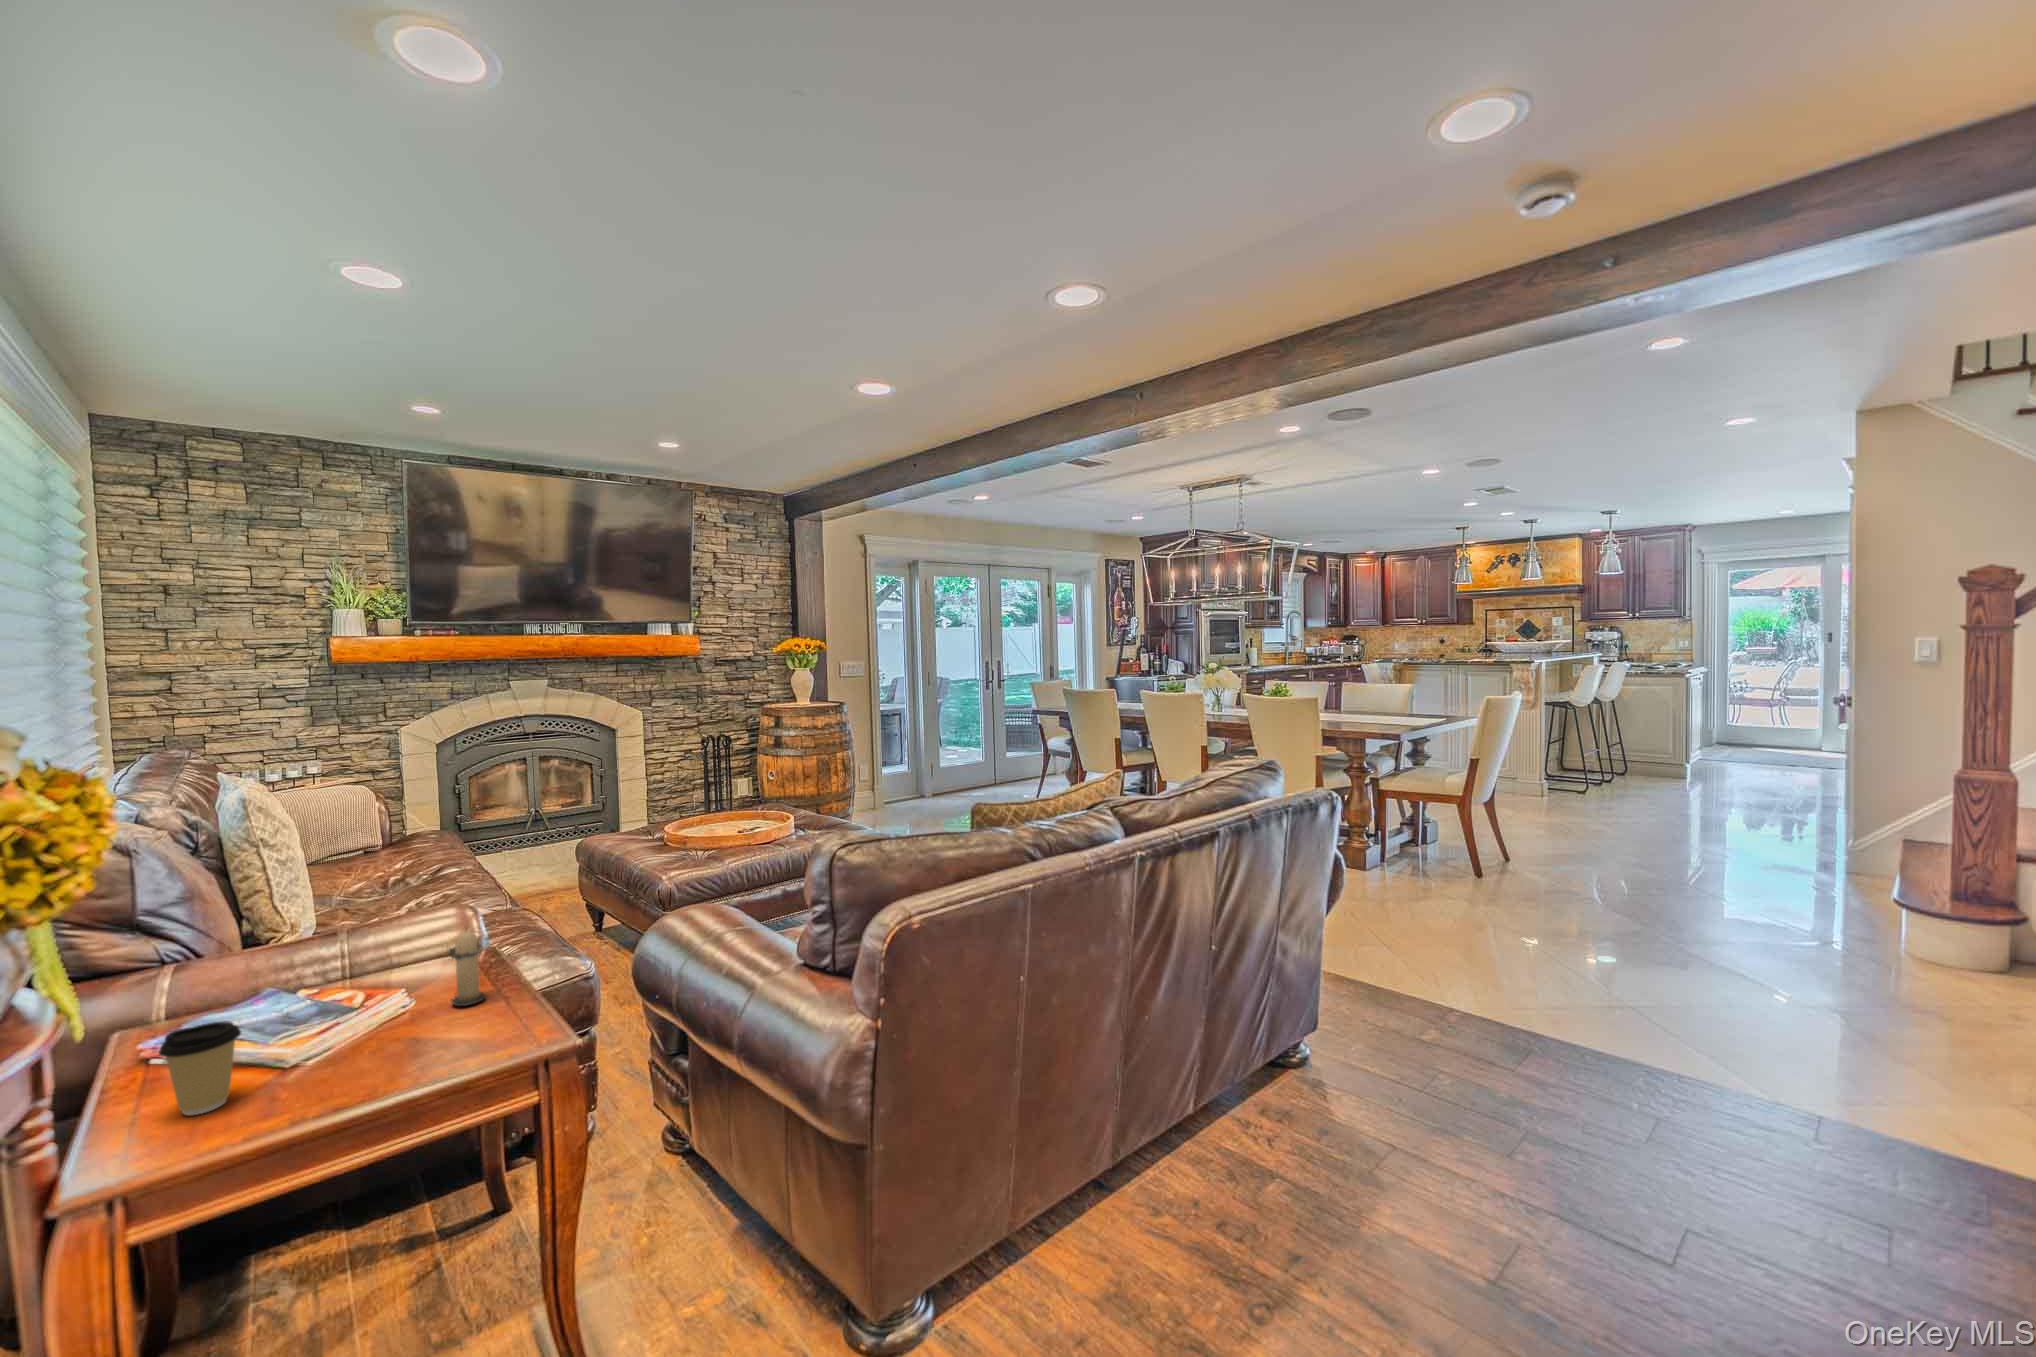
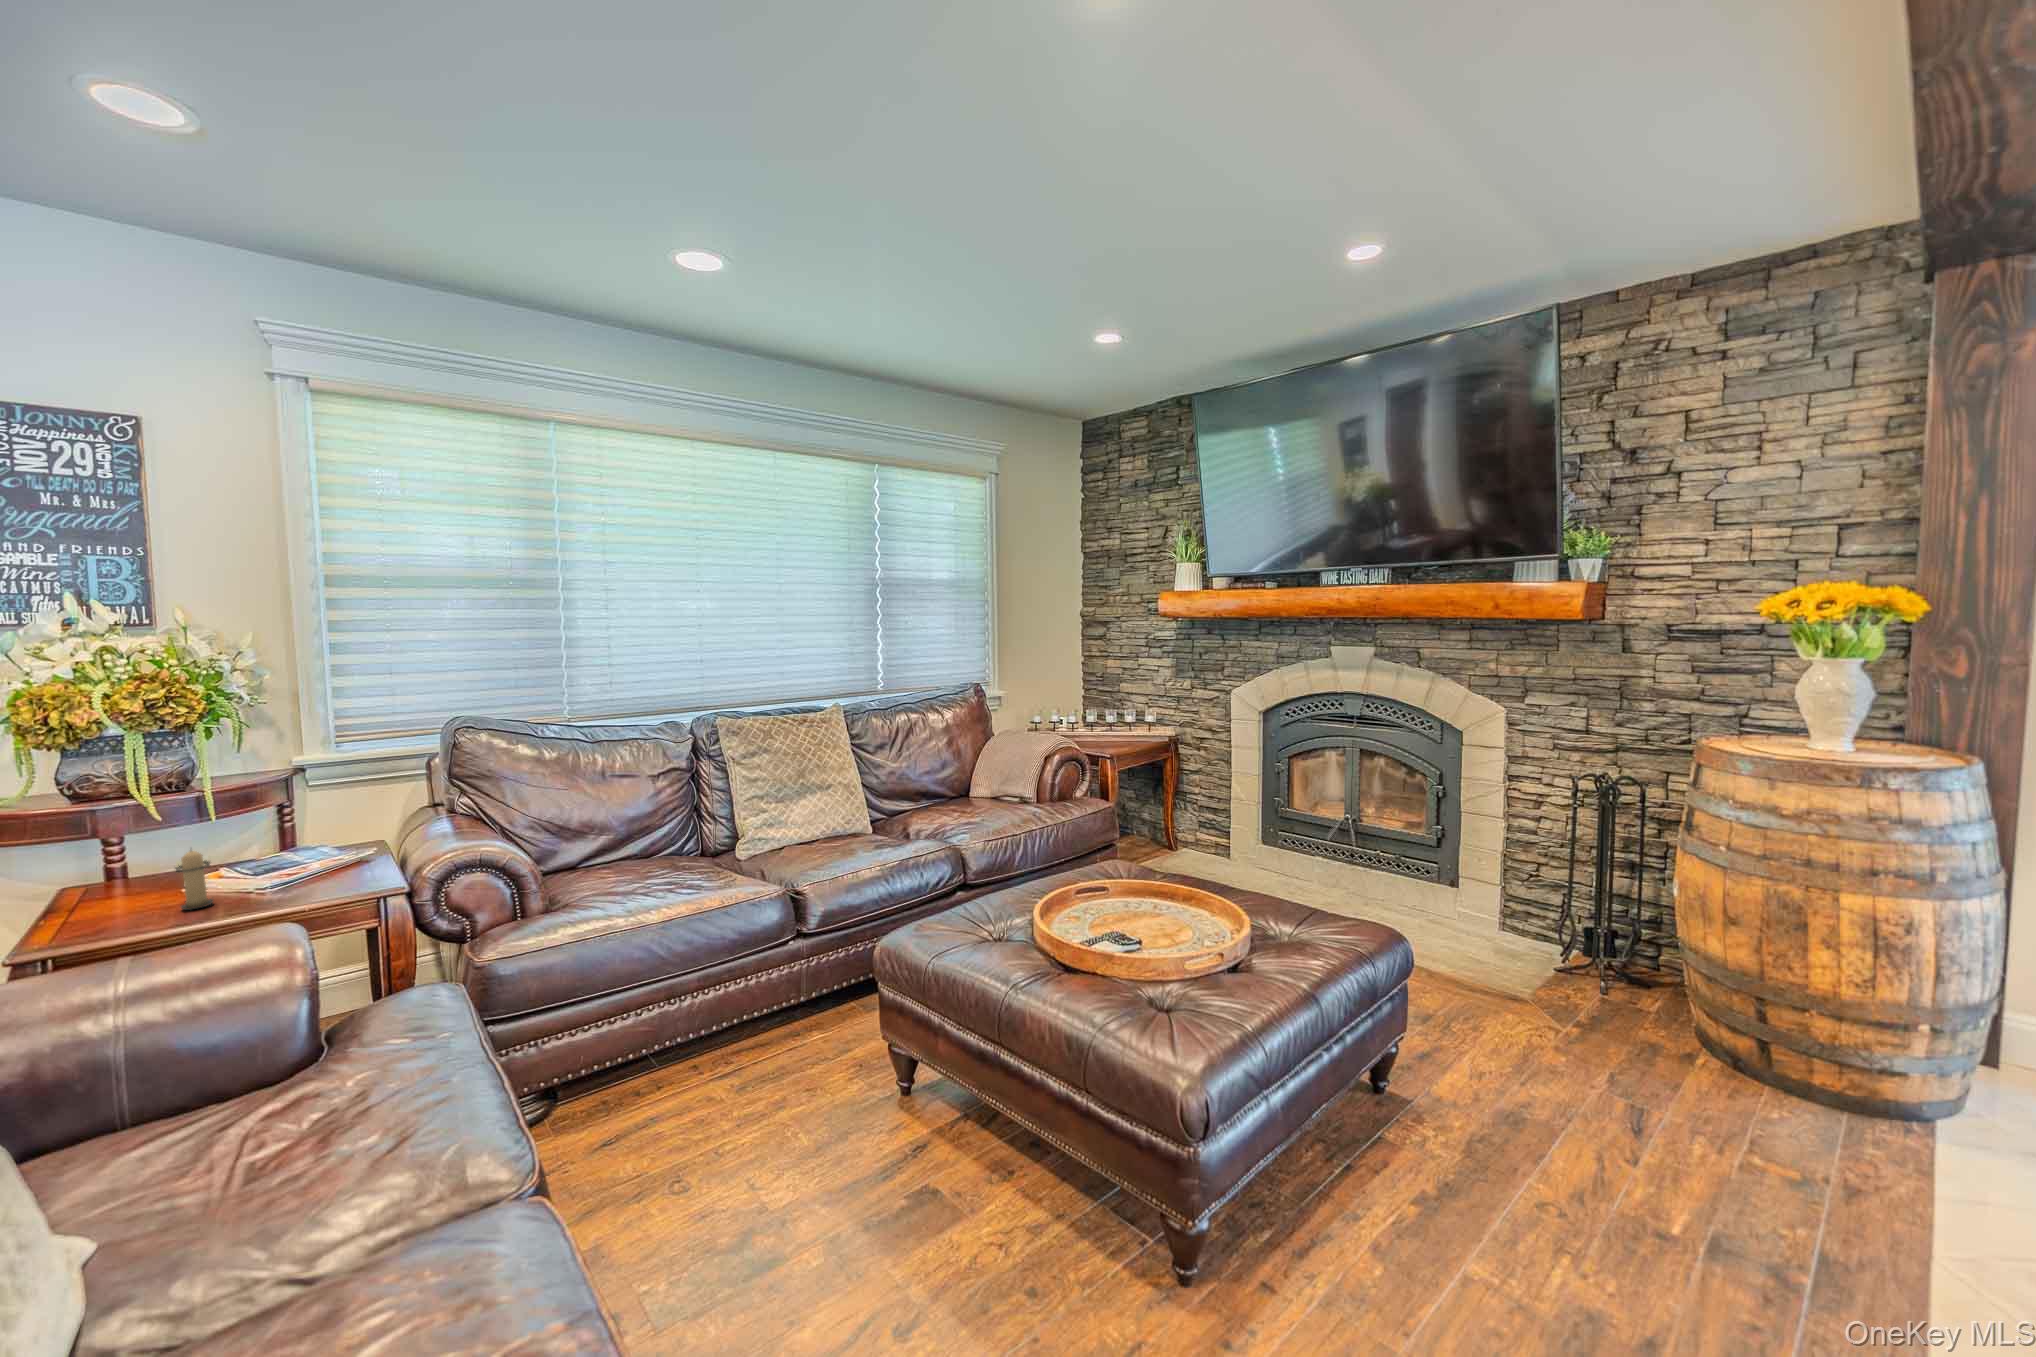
coffee cup: present [159,1022,241,1116] -> none [105,836,156,887]

